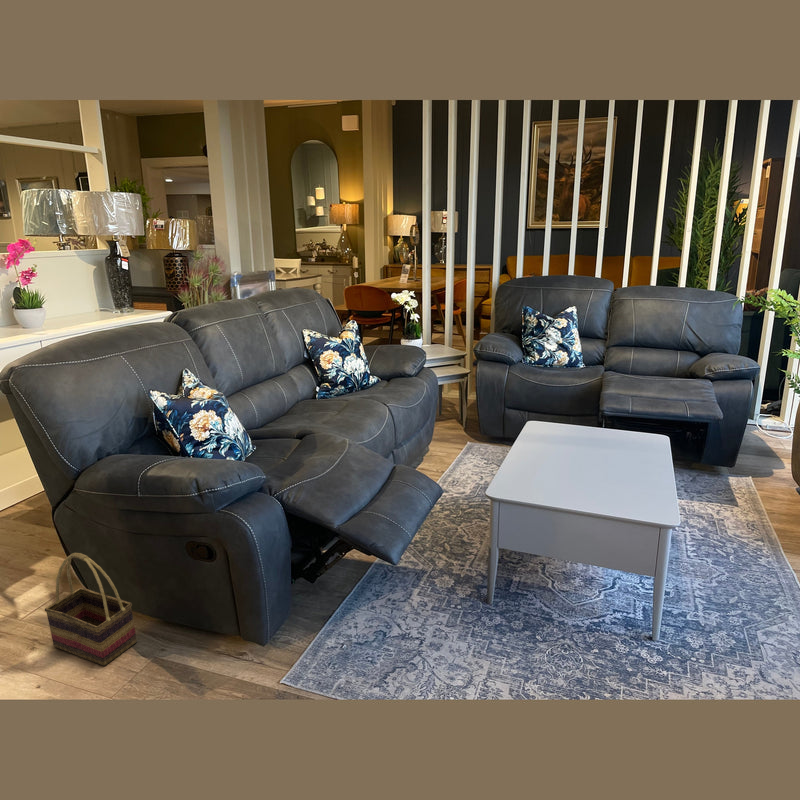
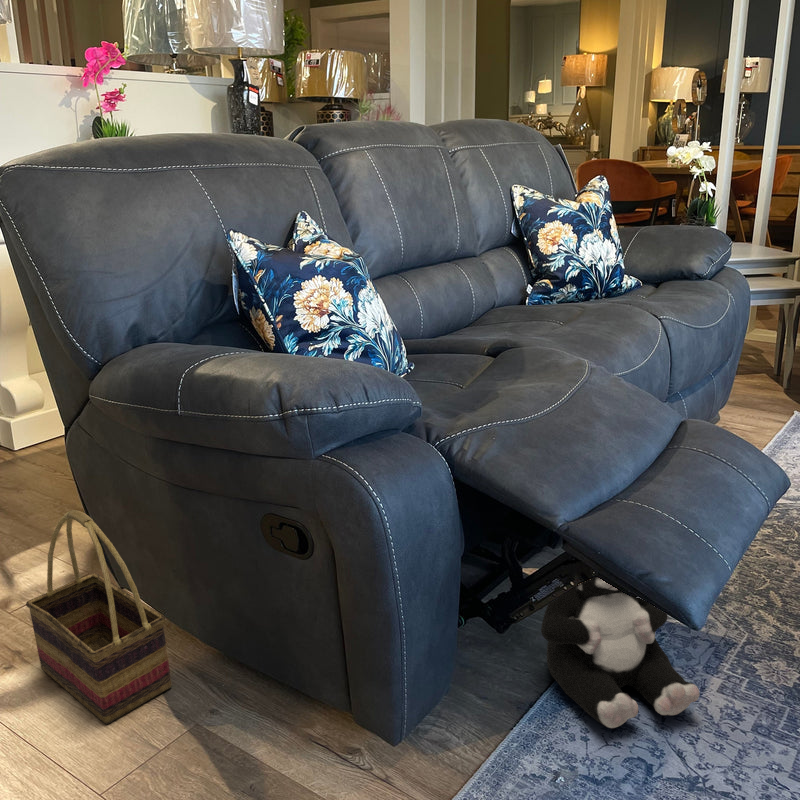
plush toy: none [332,522,406,620] -> present [541,577,699,728]

